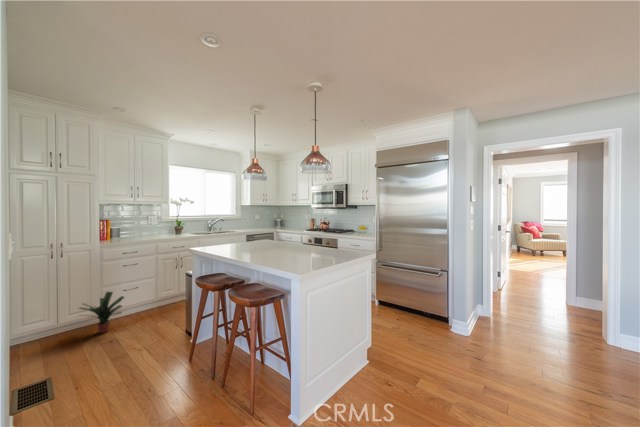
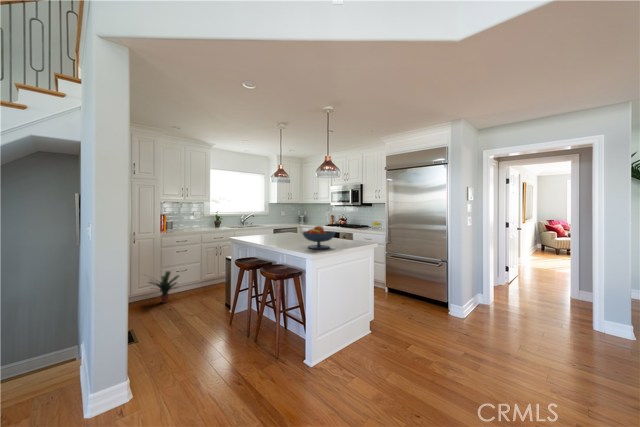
fruit bowl: none [285,233,328,264] -> present [302,226,335,249]

